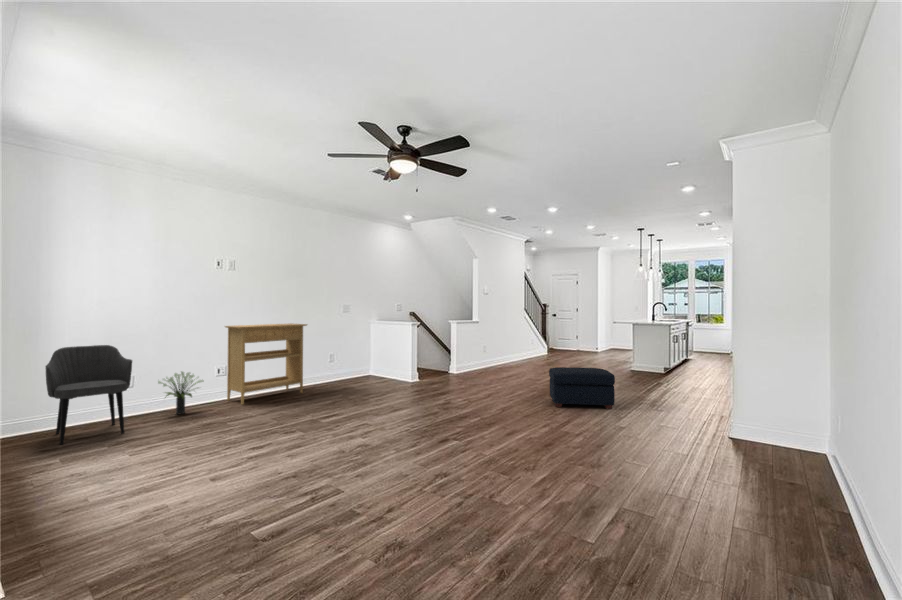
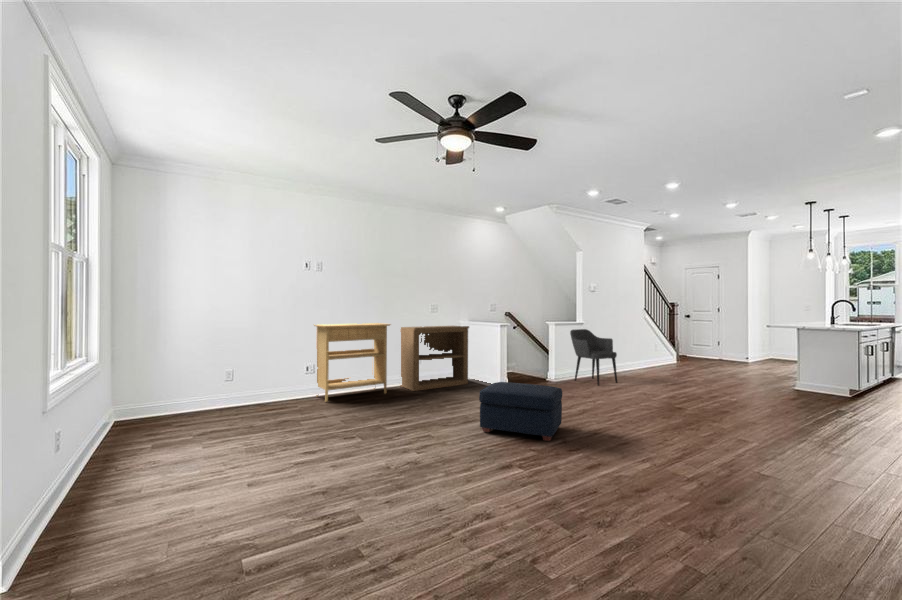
bookshelf: none [313,325,381,389] -> present [400,326,469,391]
armchair: present [46,345,132,445] -> present [570,329,617,385]
ottoman: present [549,367,615,409] -> present [479,382,562,441]
potted plant: present [158,371,204,414] -> none [252,367,292,408]

